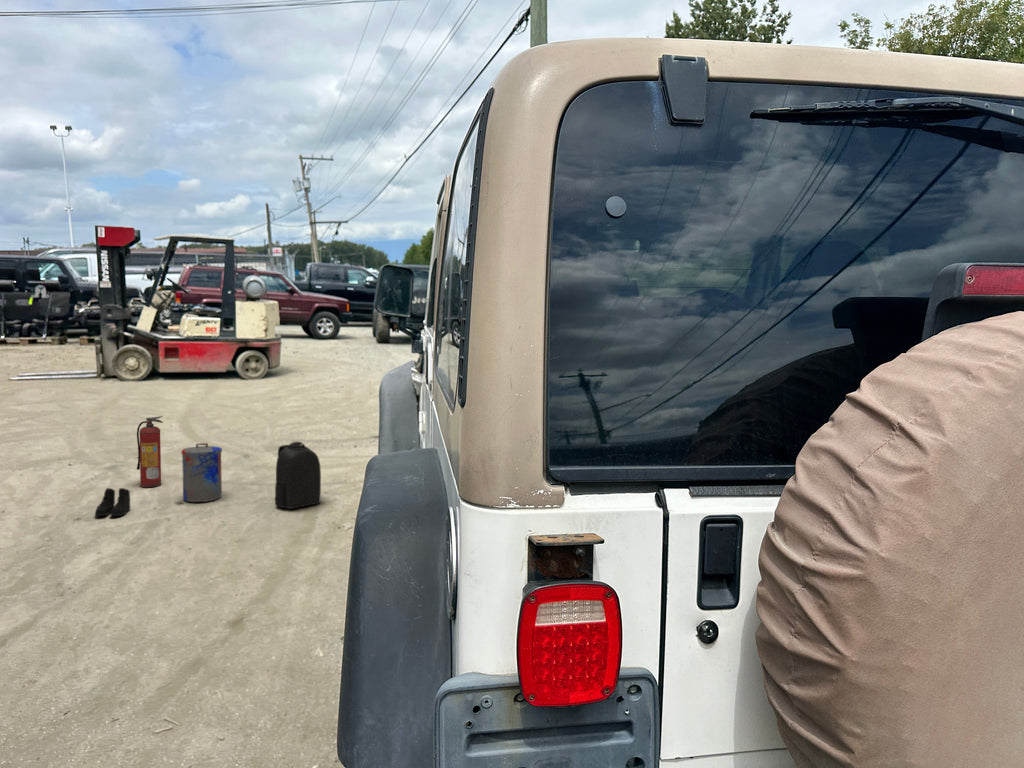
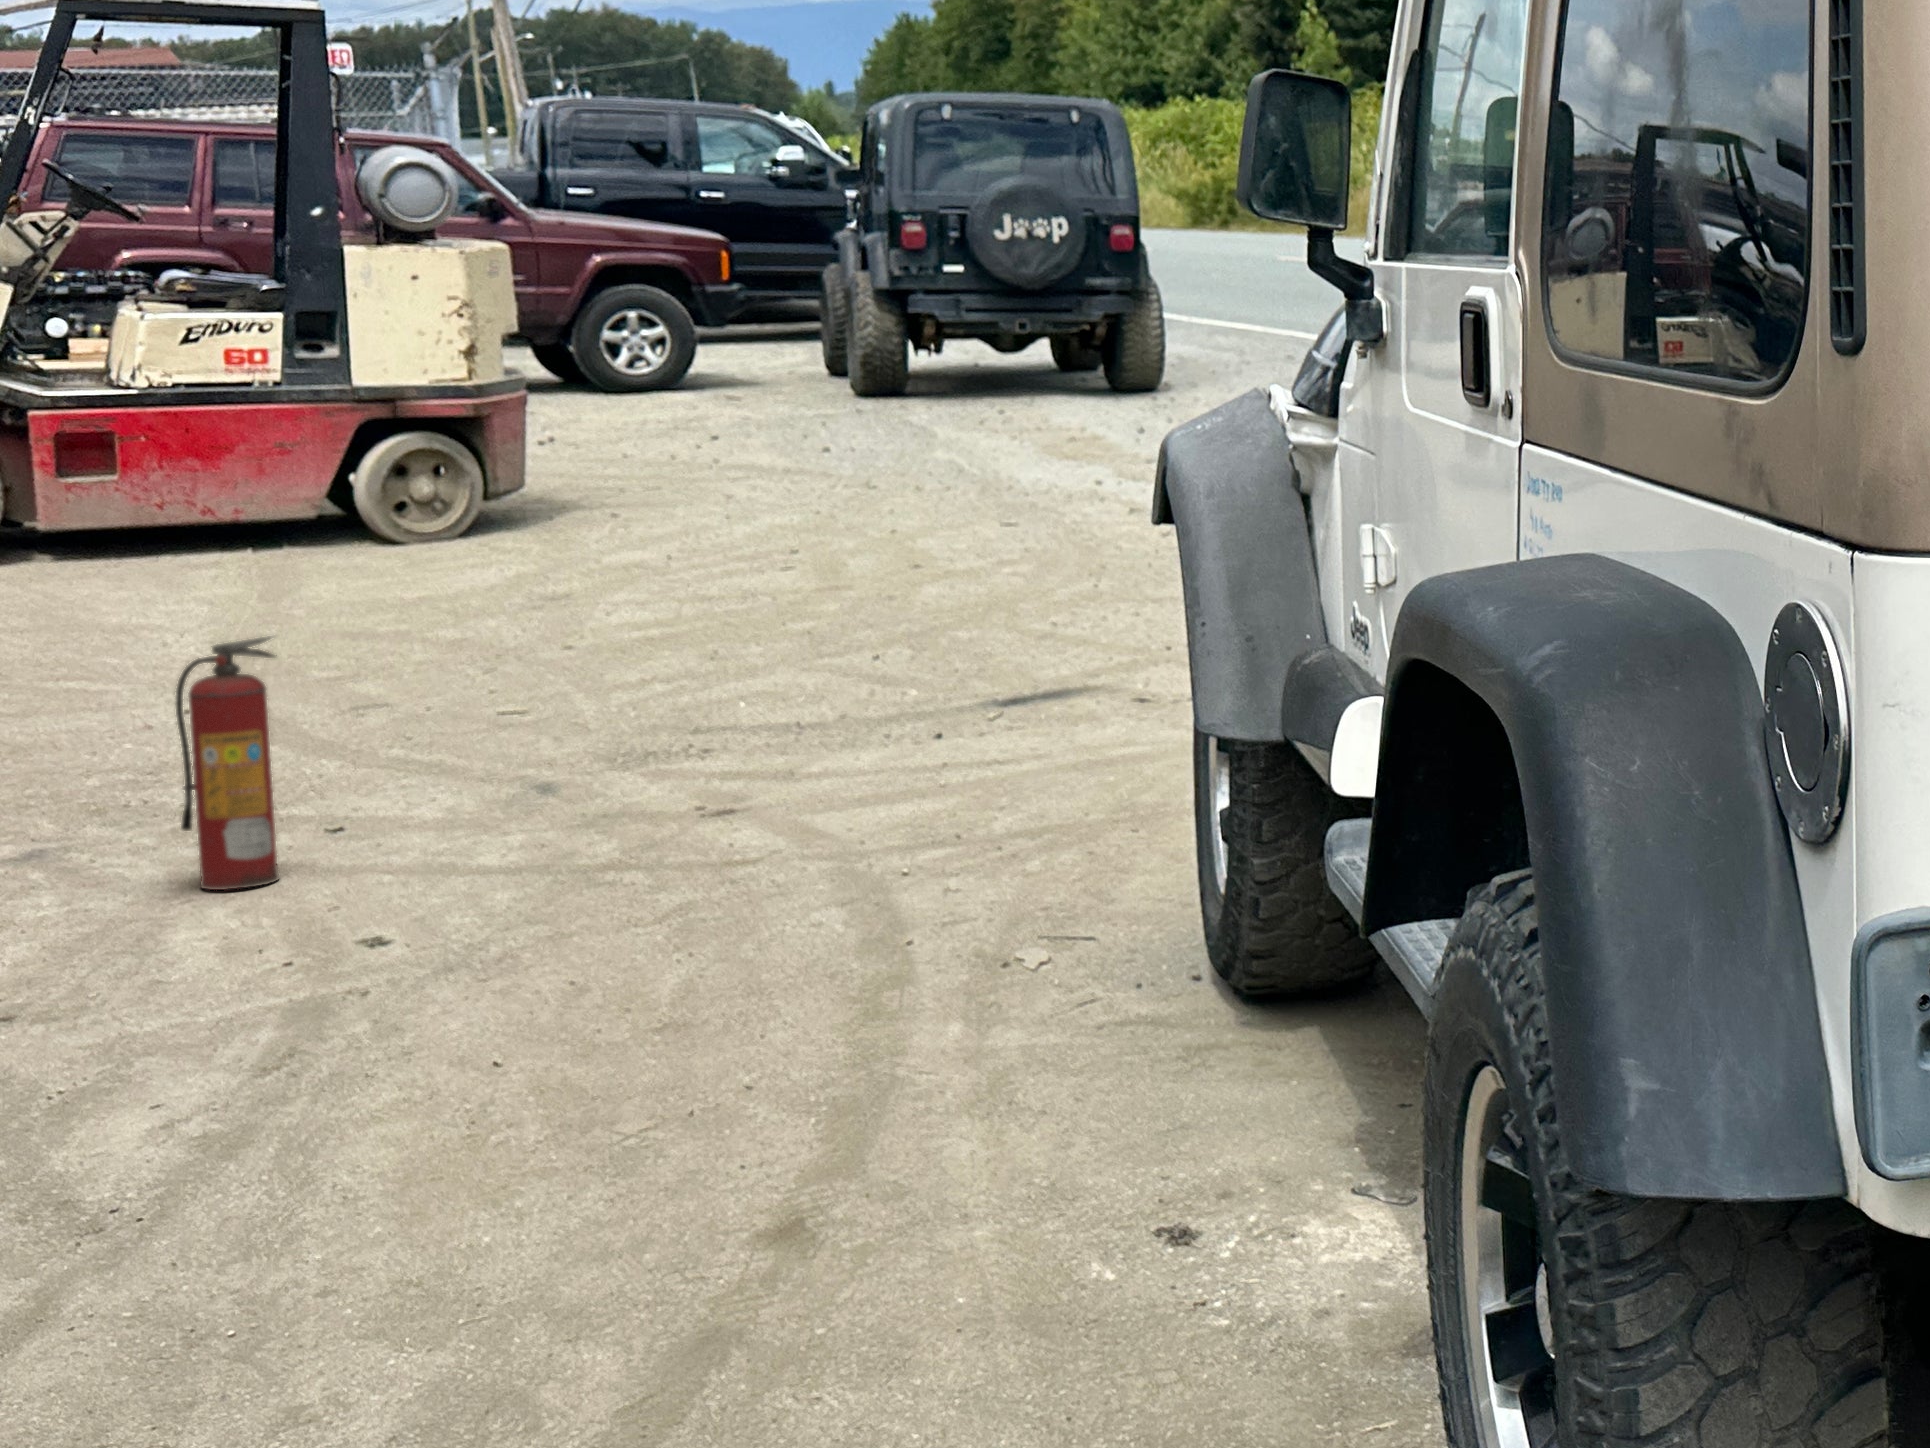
backpack: present [275,442,321,509] -> none [738,687,903,908]
trash can: present [181,443,222,502] -> none [382,714,535,917]
boots: present [95,488,130,516] -> none [89,883,211,984]

